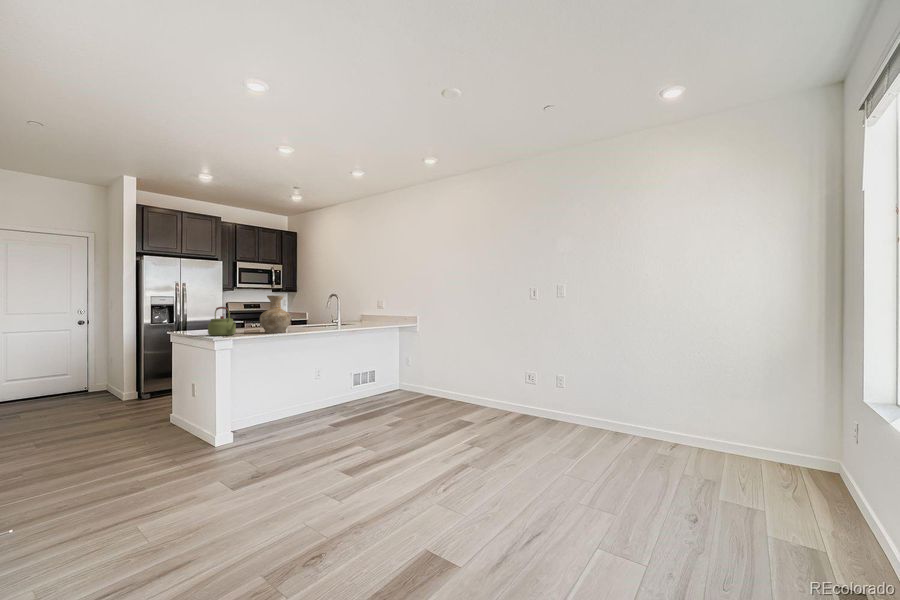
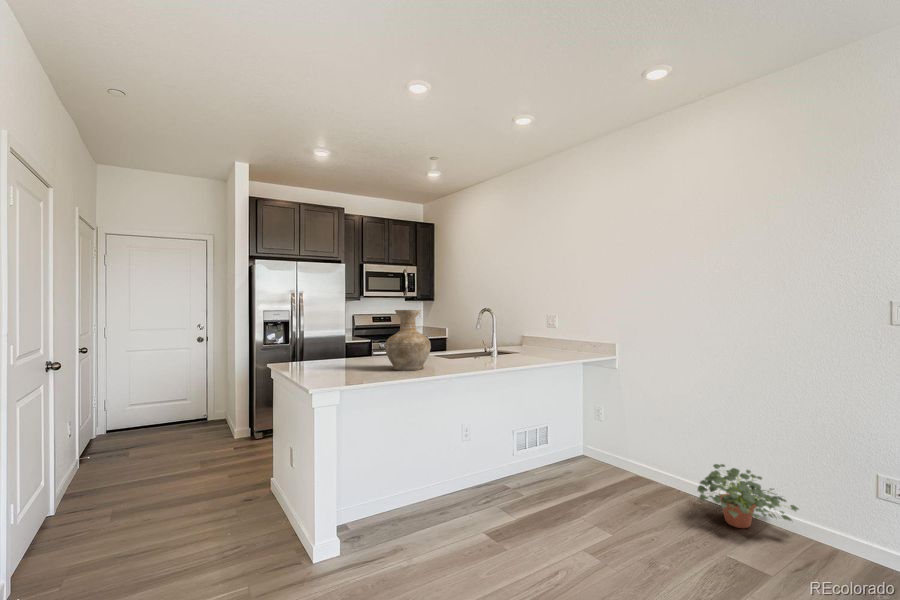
kettle: present [208,307,236,336] -> none [312,329,351,375]
potted plant: none [445,382,492,412] -> present [698,464,799,528]

